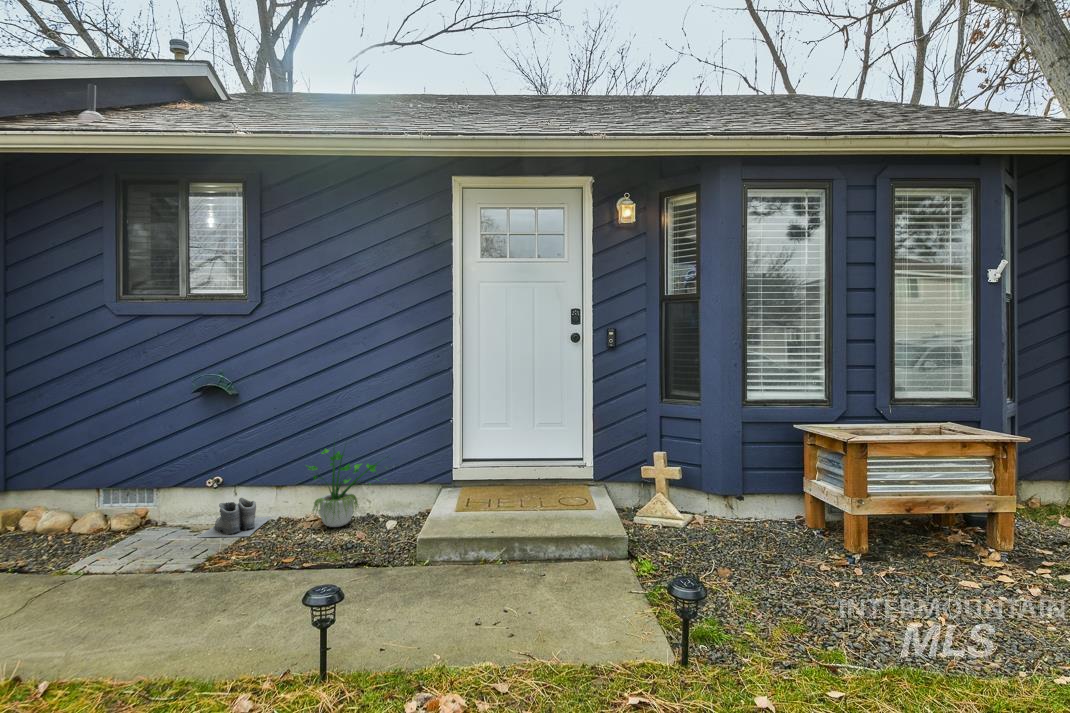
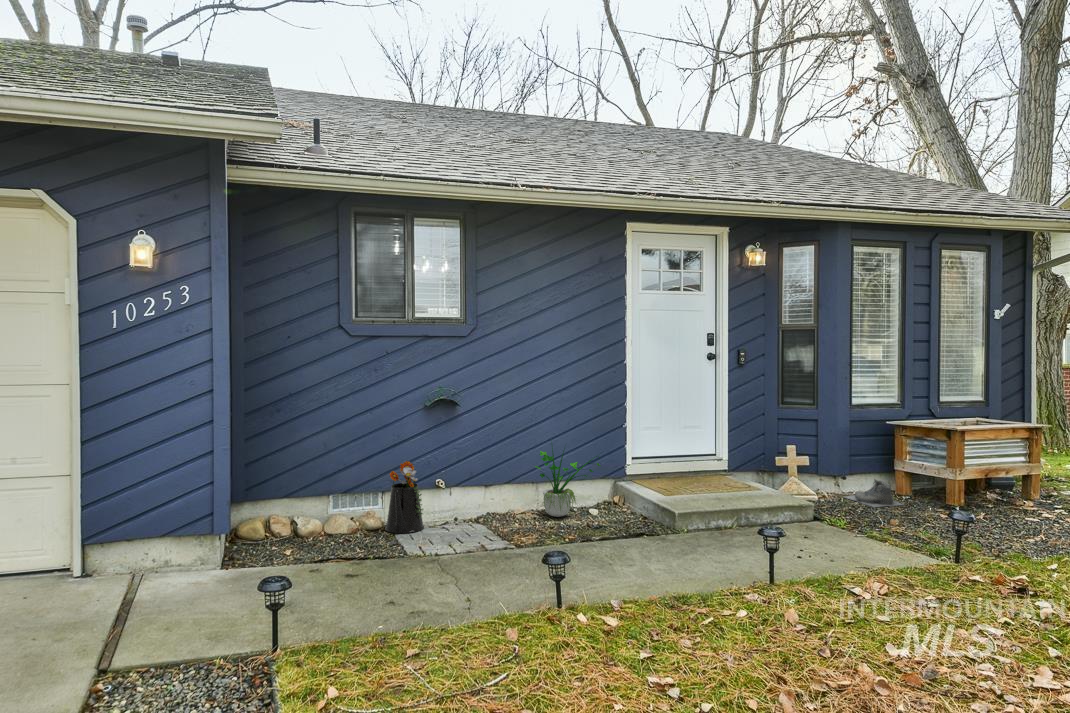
watering can: none [117,454,180,537] -> present [385,461,424,533]
boots: present [199,498,272,538] -> present [845,479,903,507]

